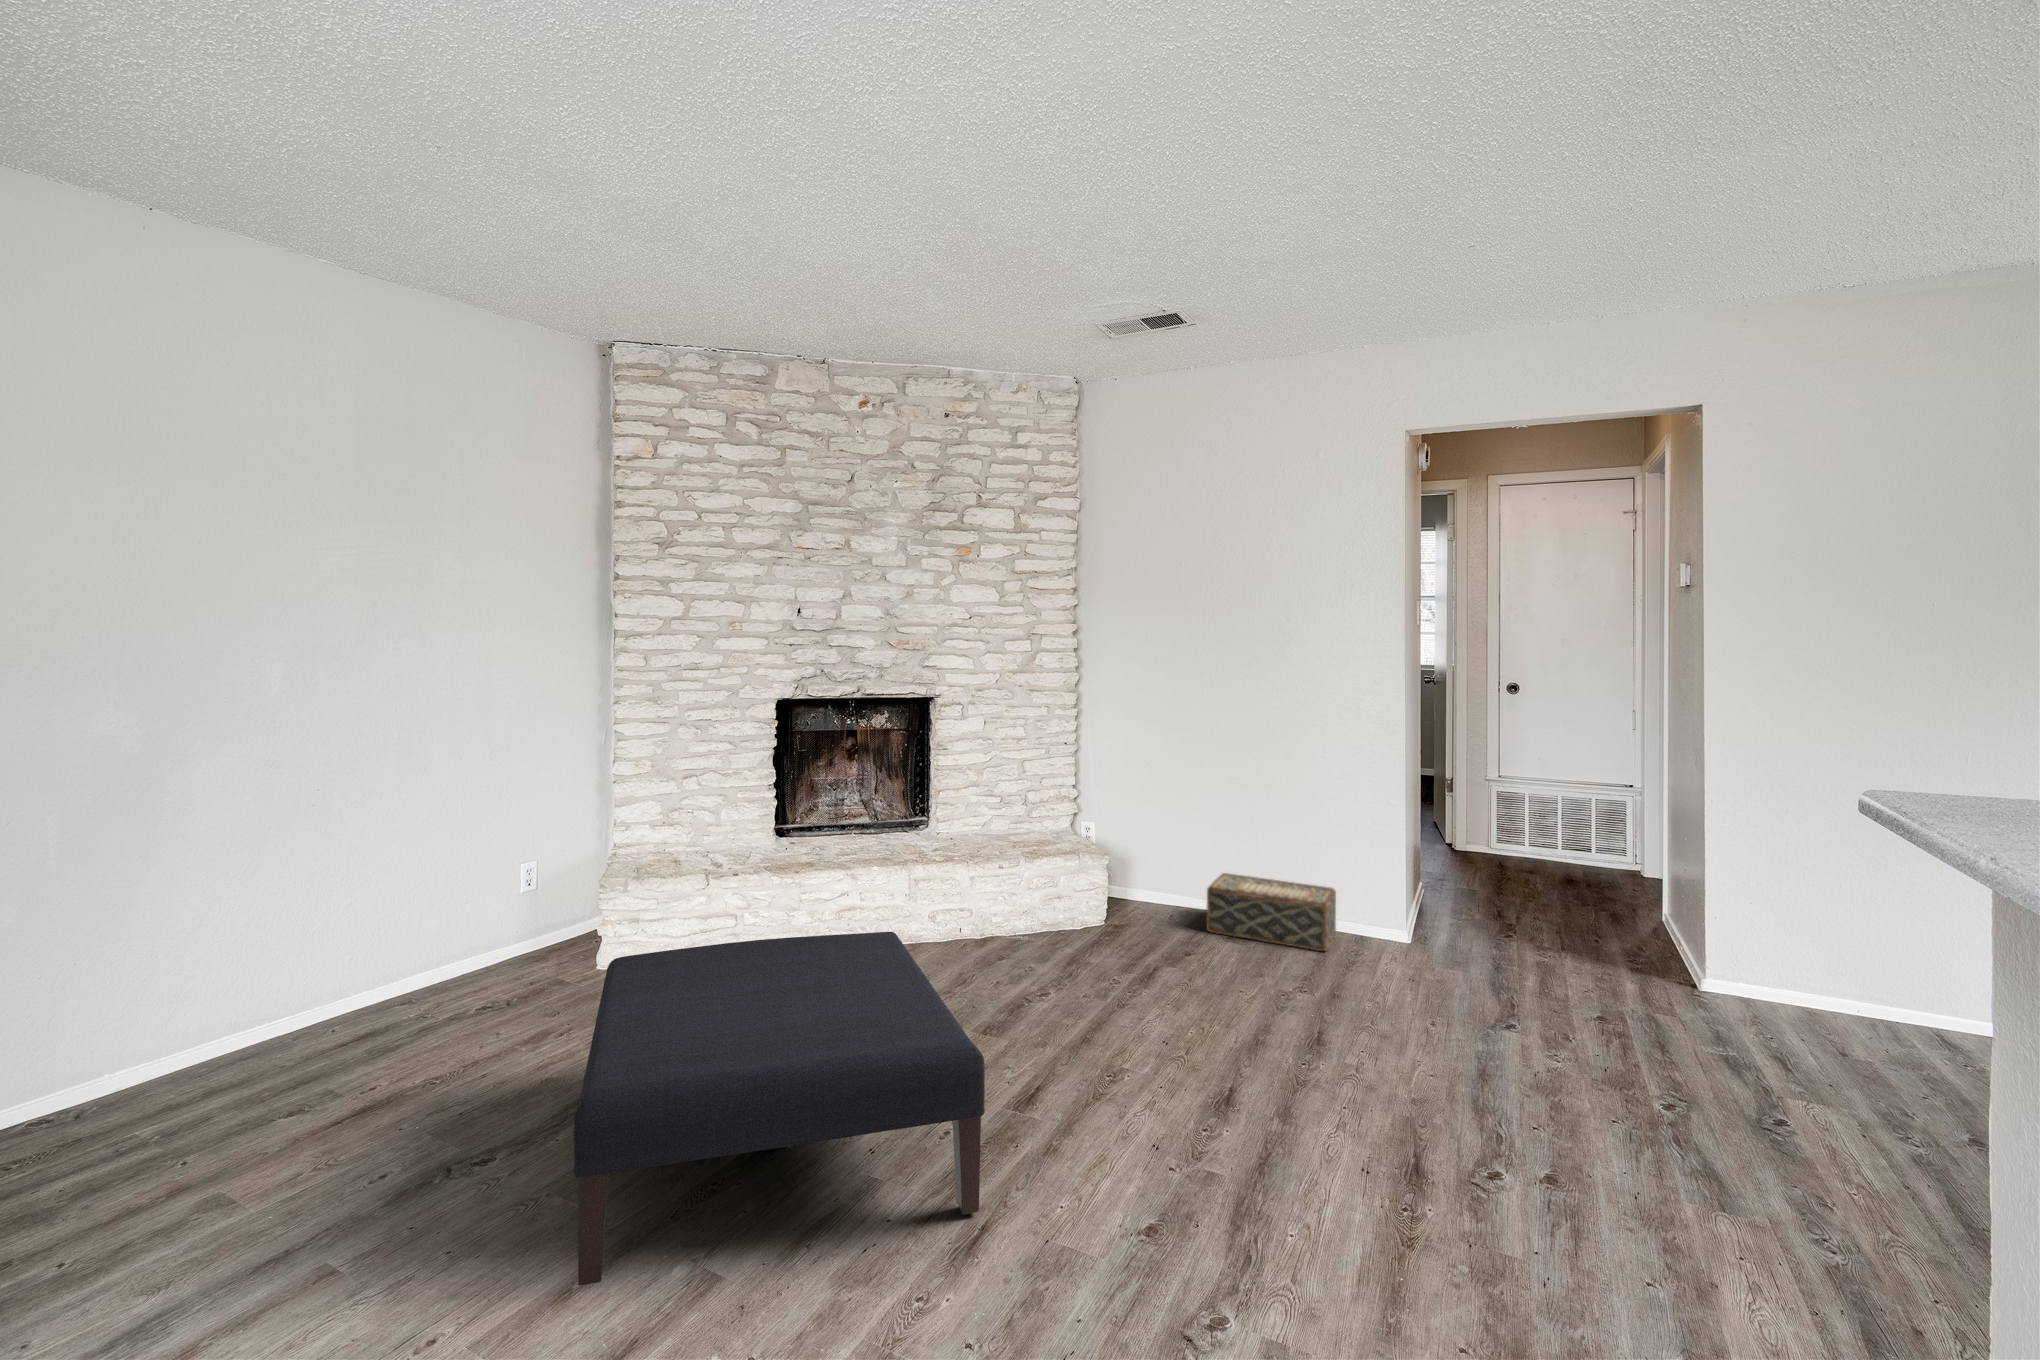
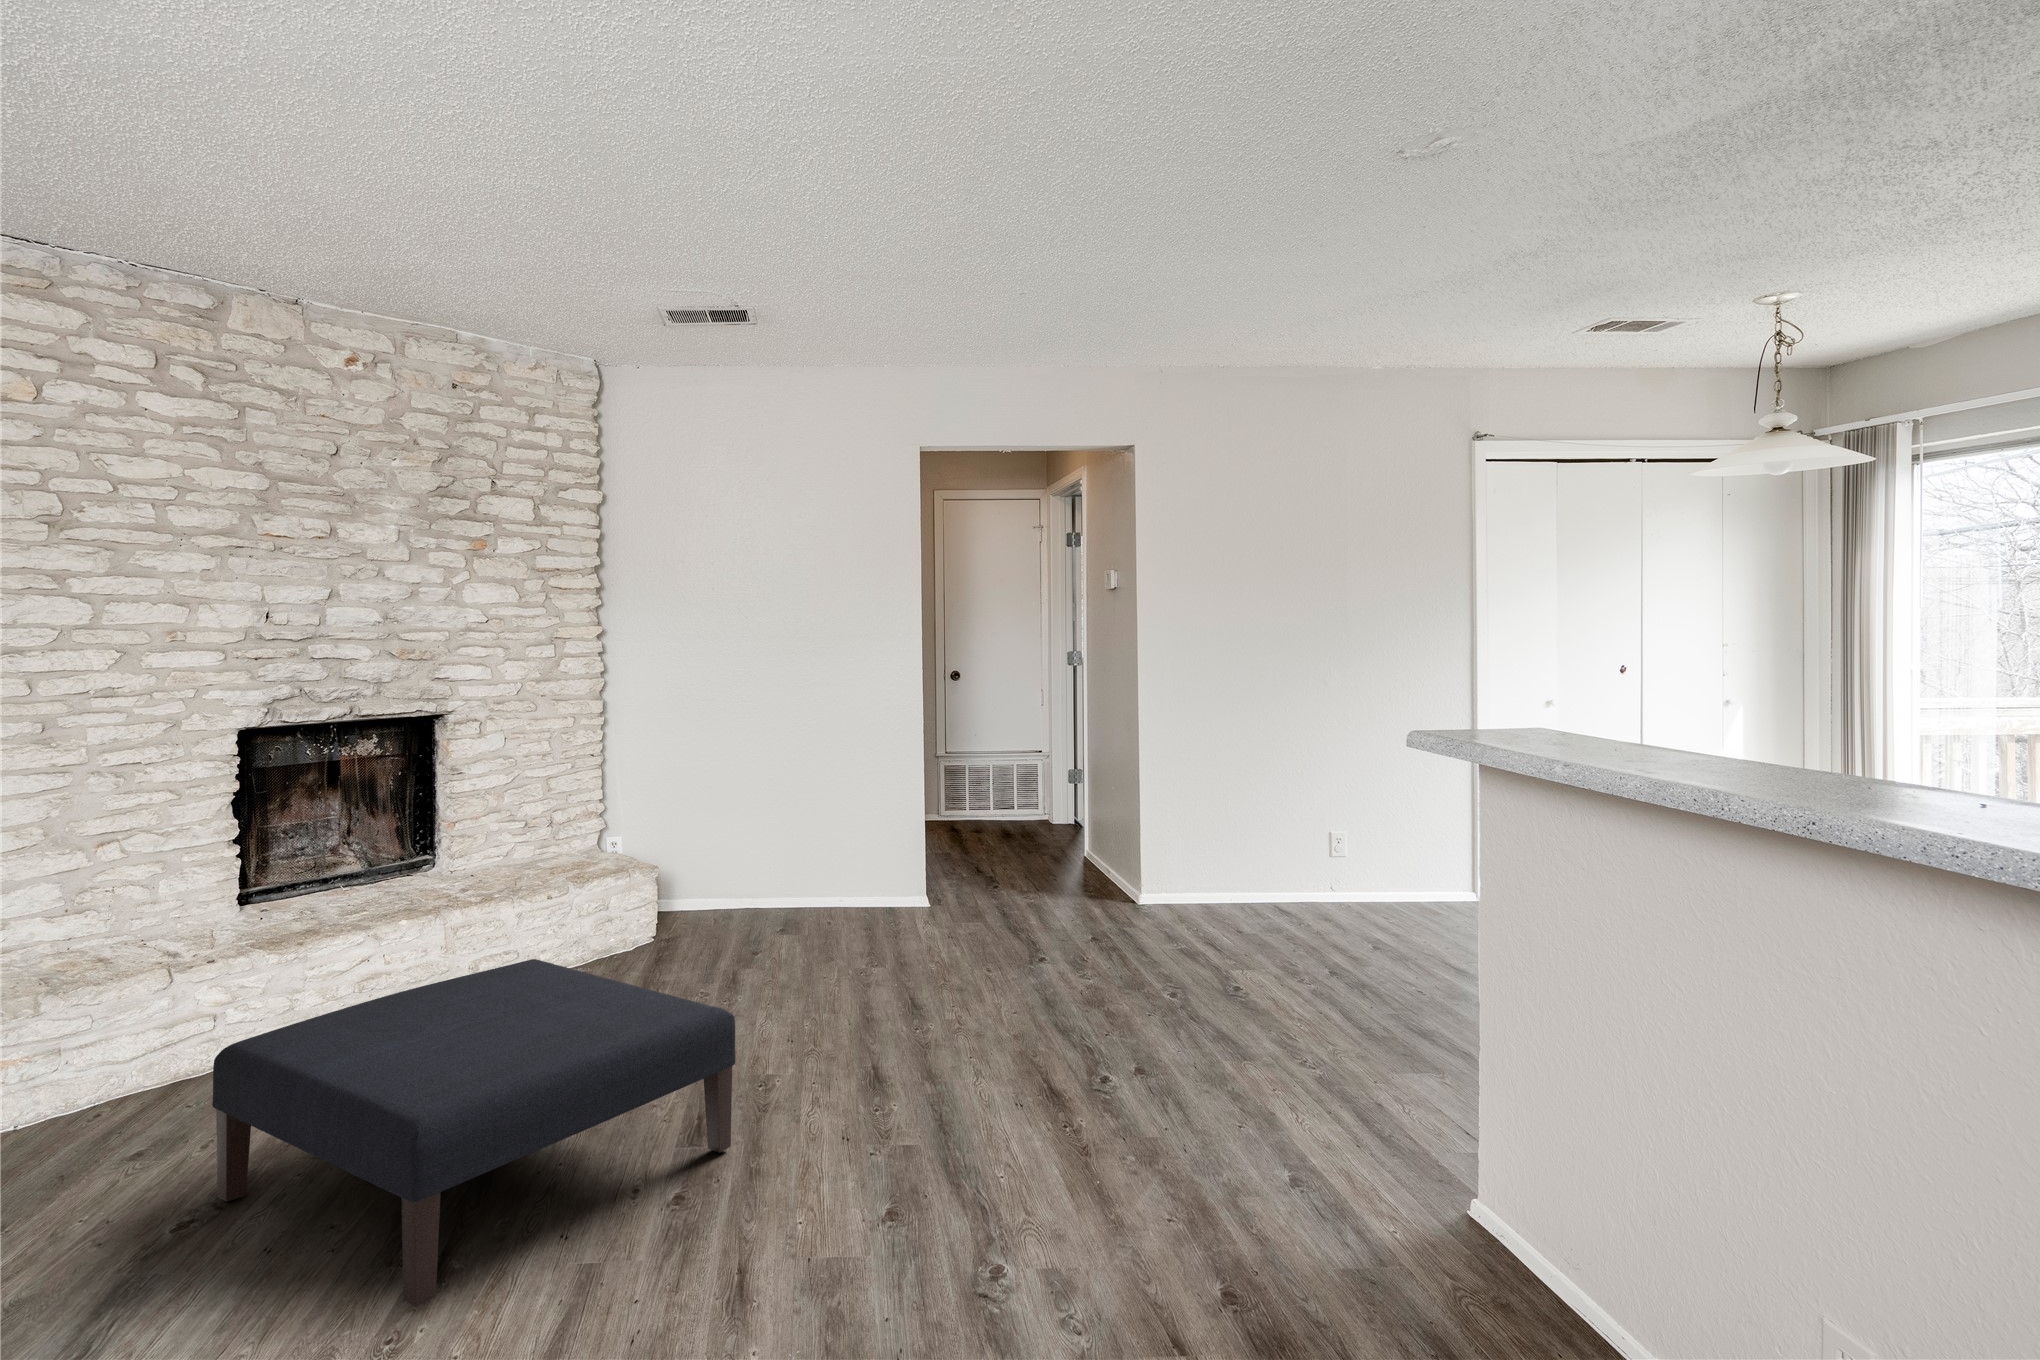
woven basket: present [1207,873,1336,951] -> none [754,865,865,926]

